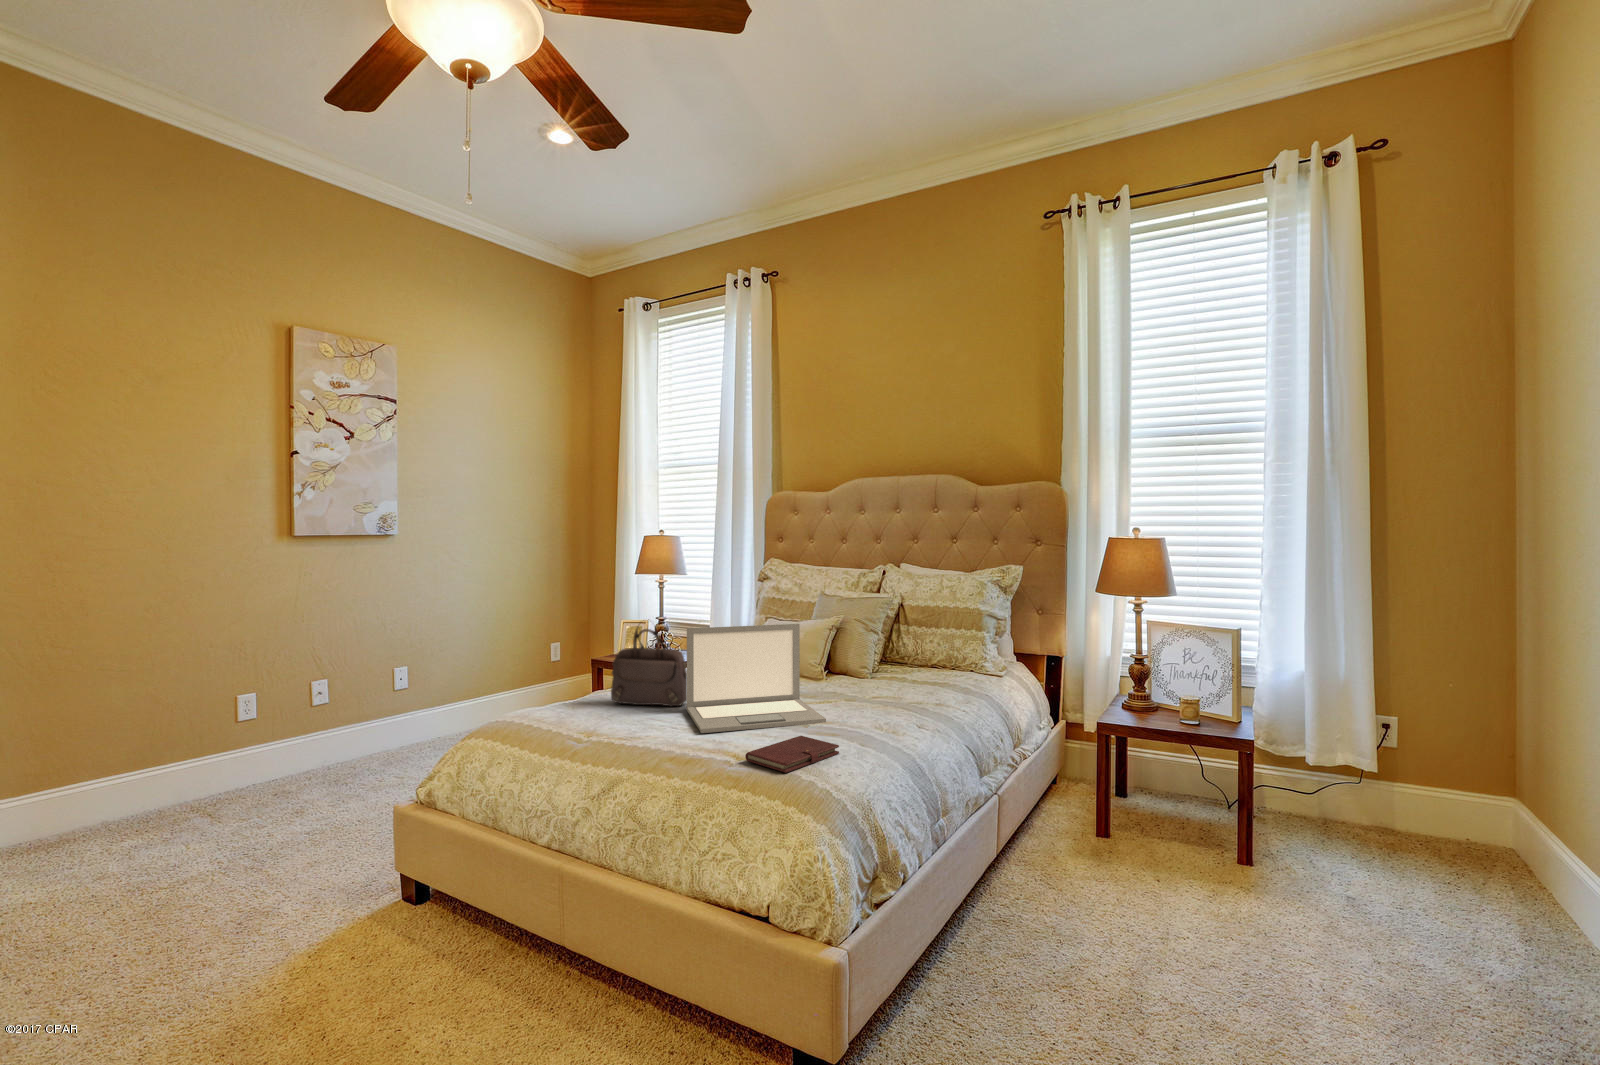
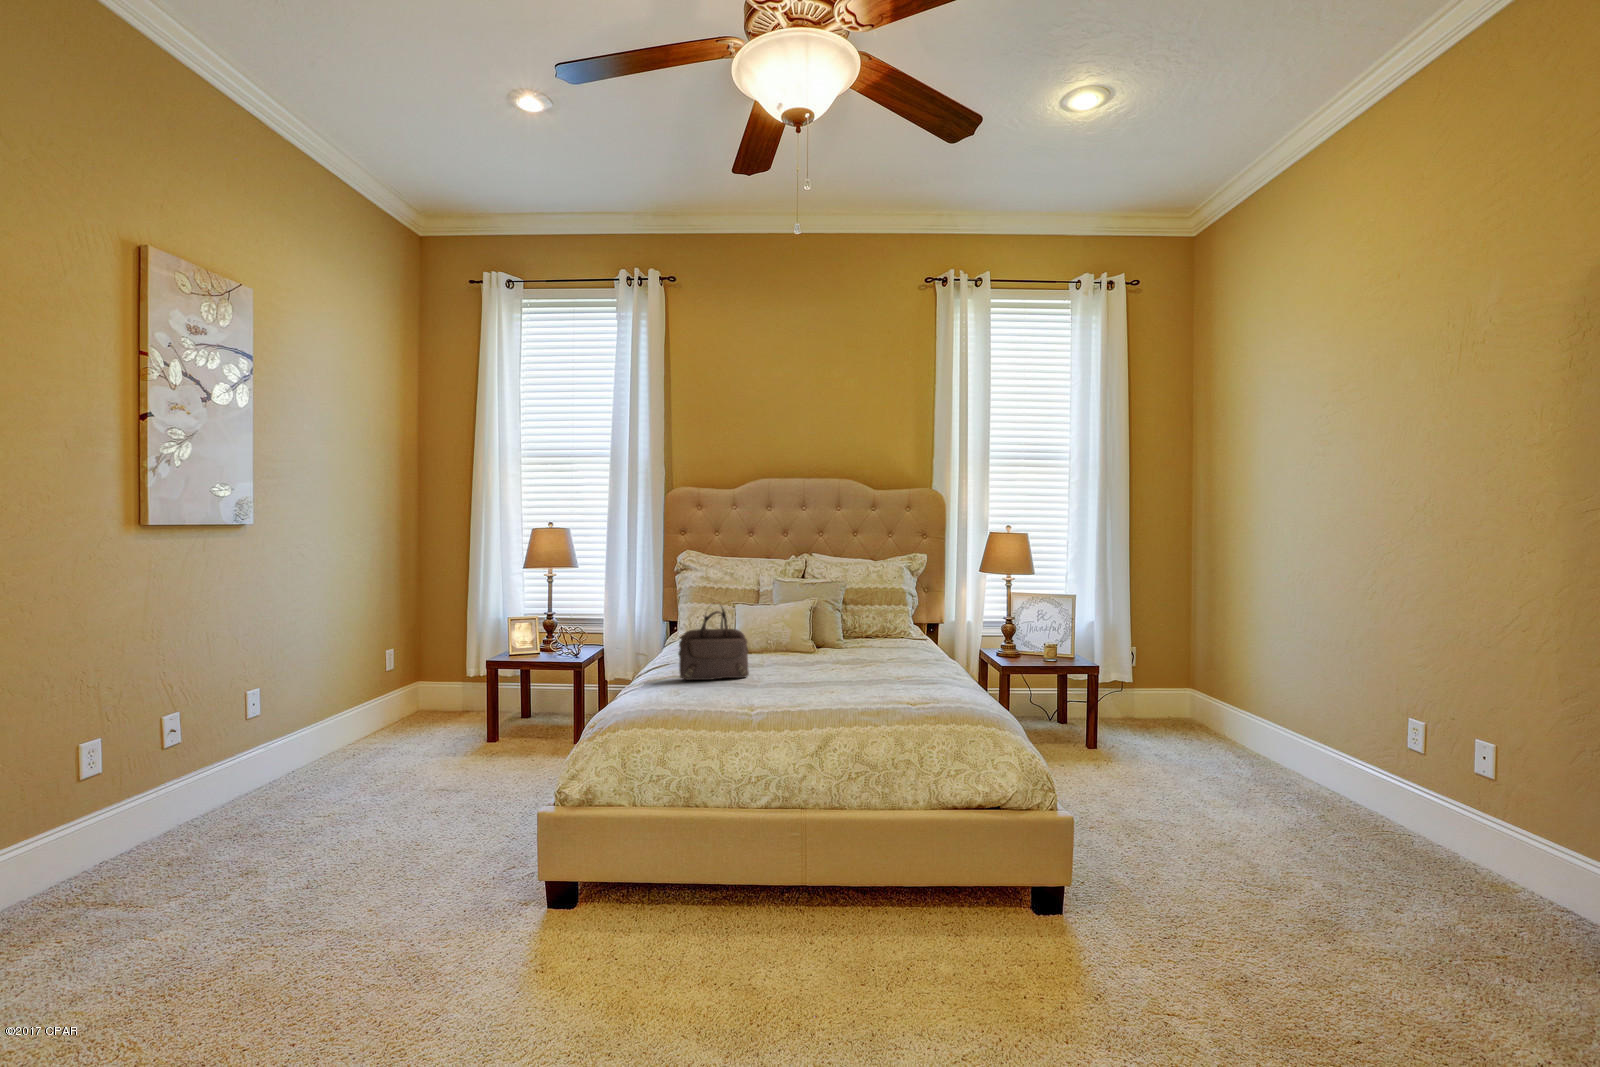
laptop: present [687,624,826,733] -> none [763,602,884,691]
notebook: present [745,736,839,773] -> none [895,683,941,705]

